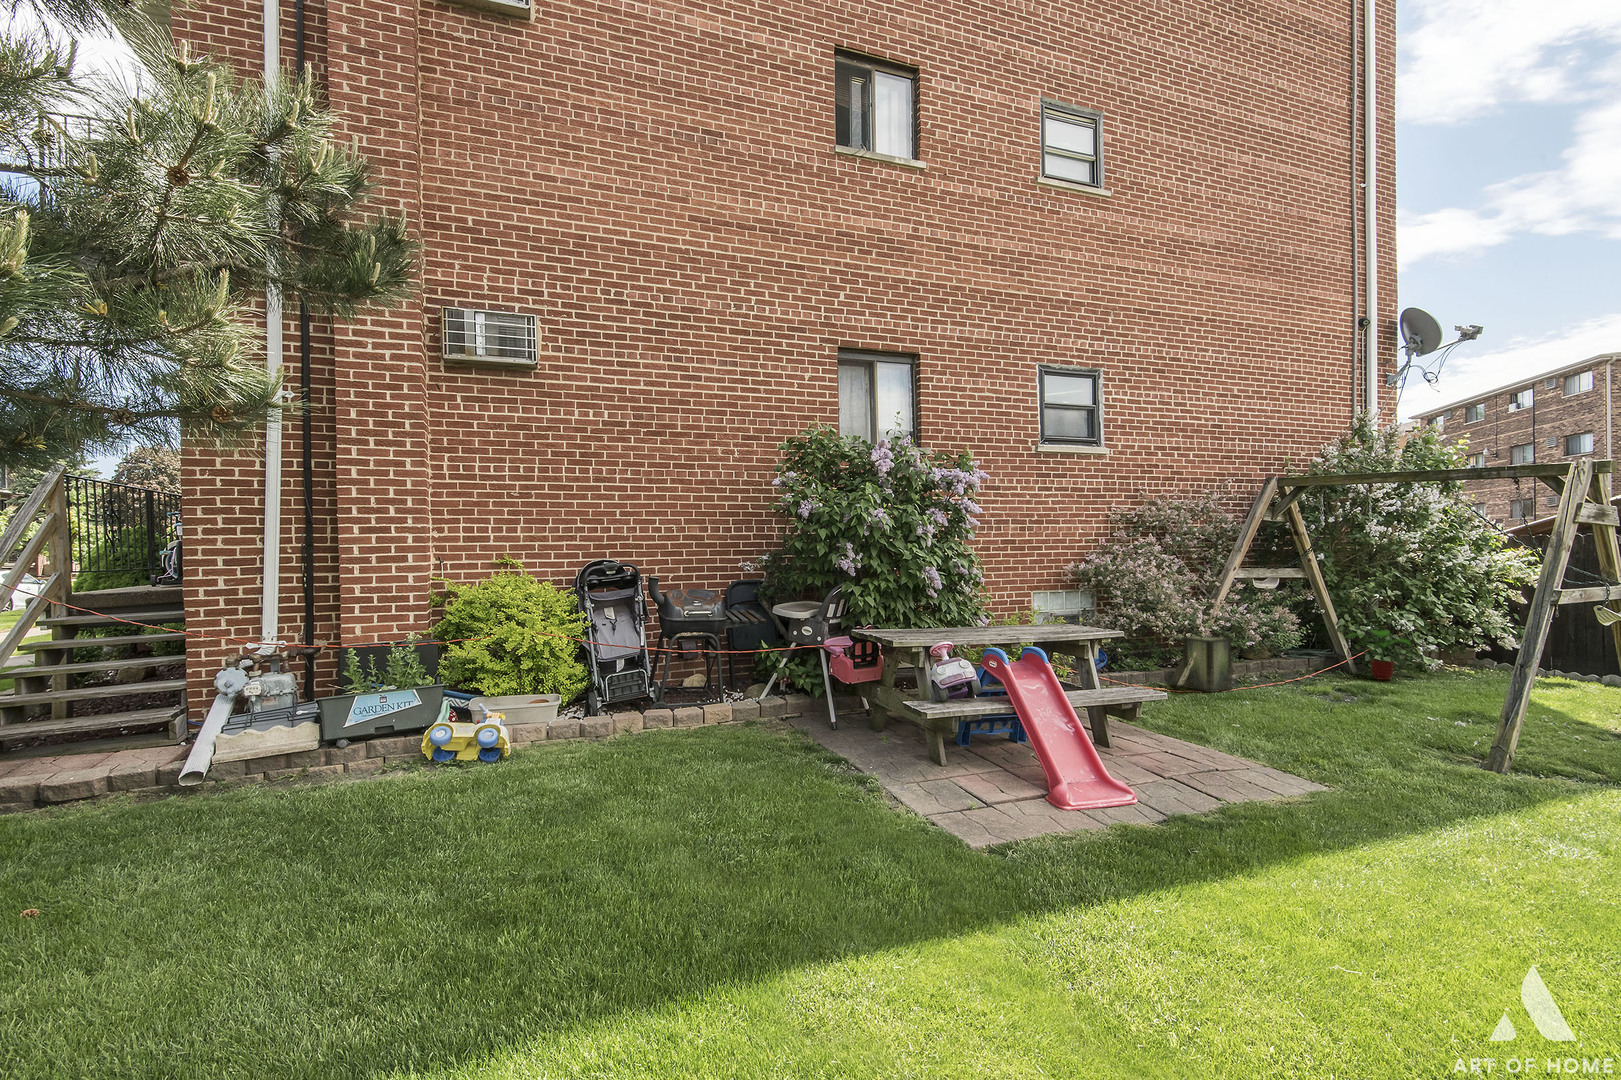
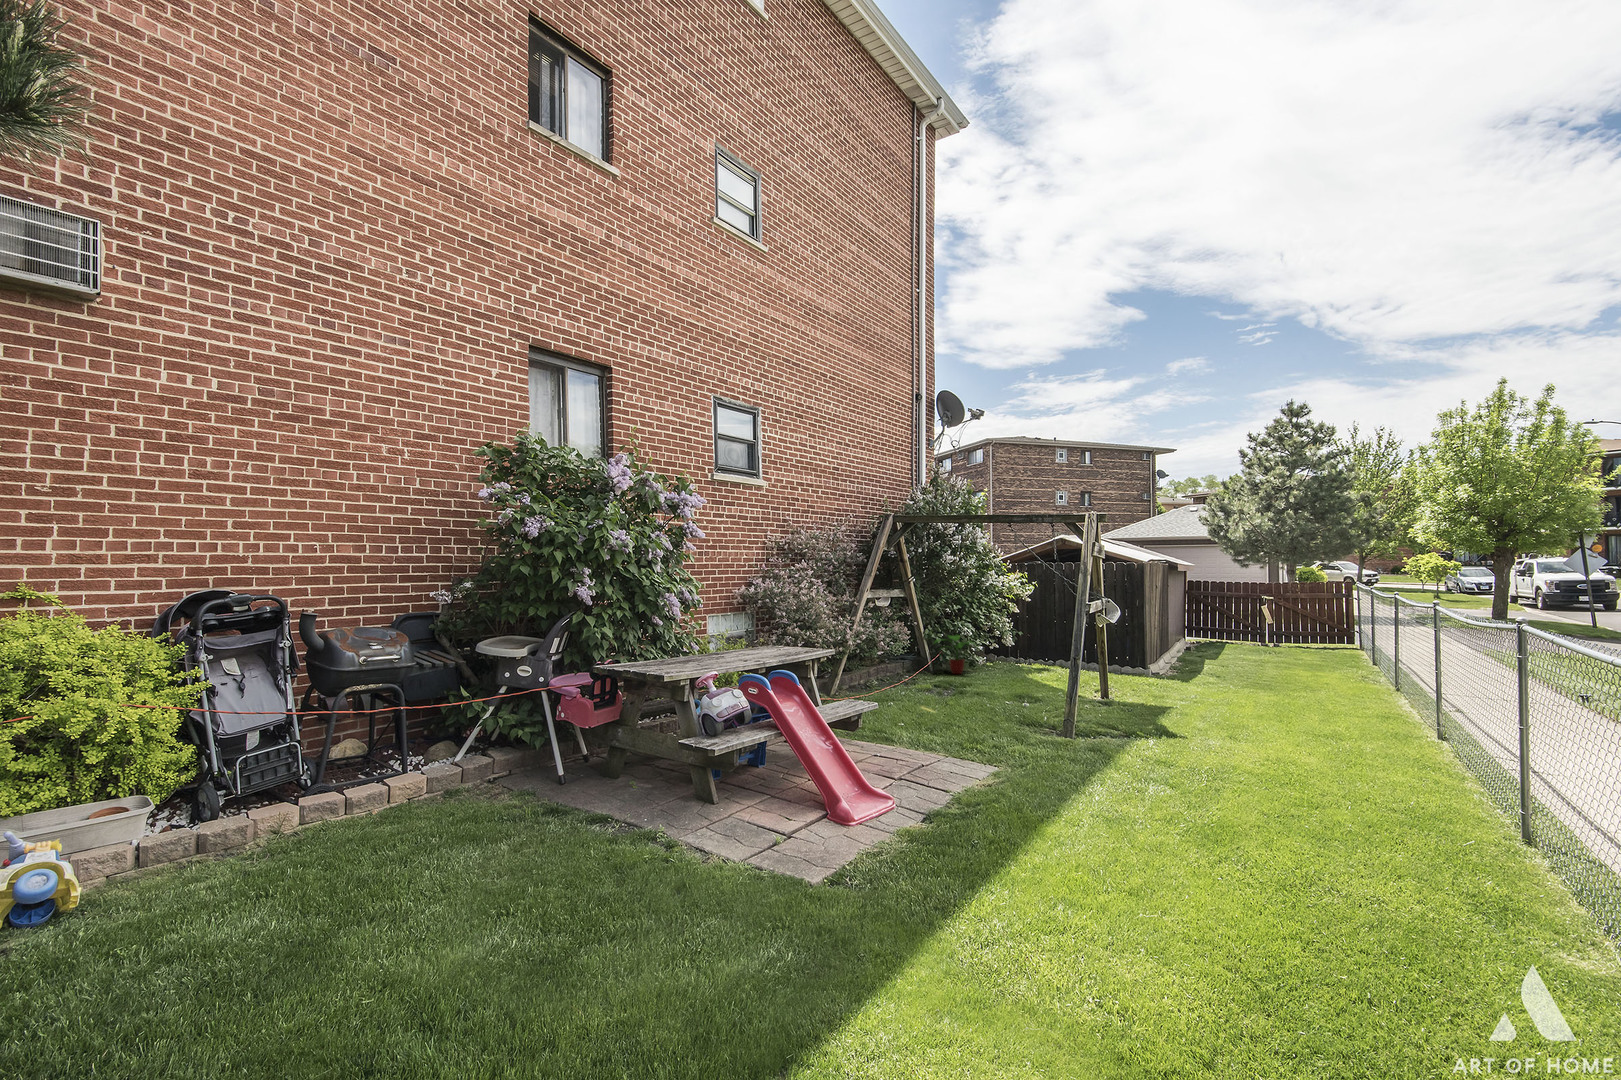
storage box: present [1183,636,1232,692] -> none [840,648,875,697]

